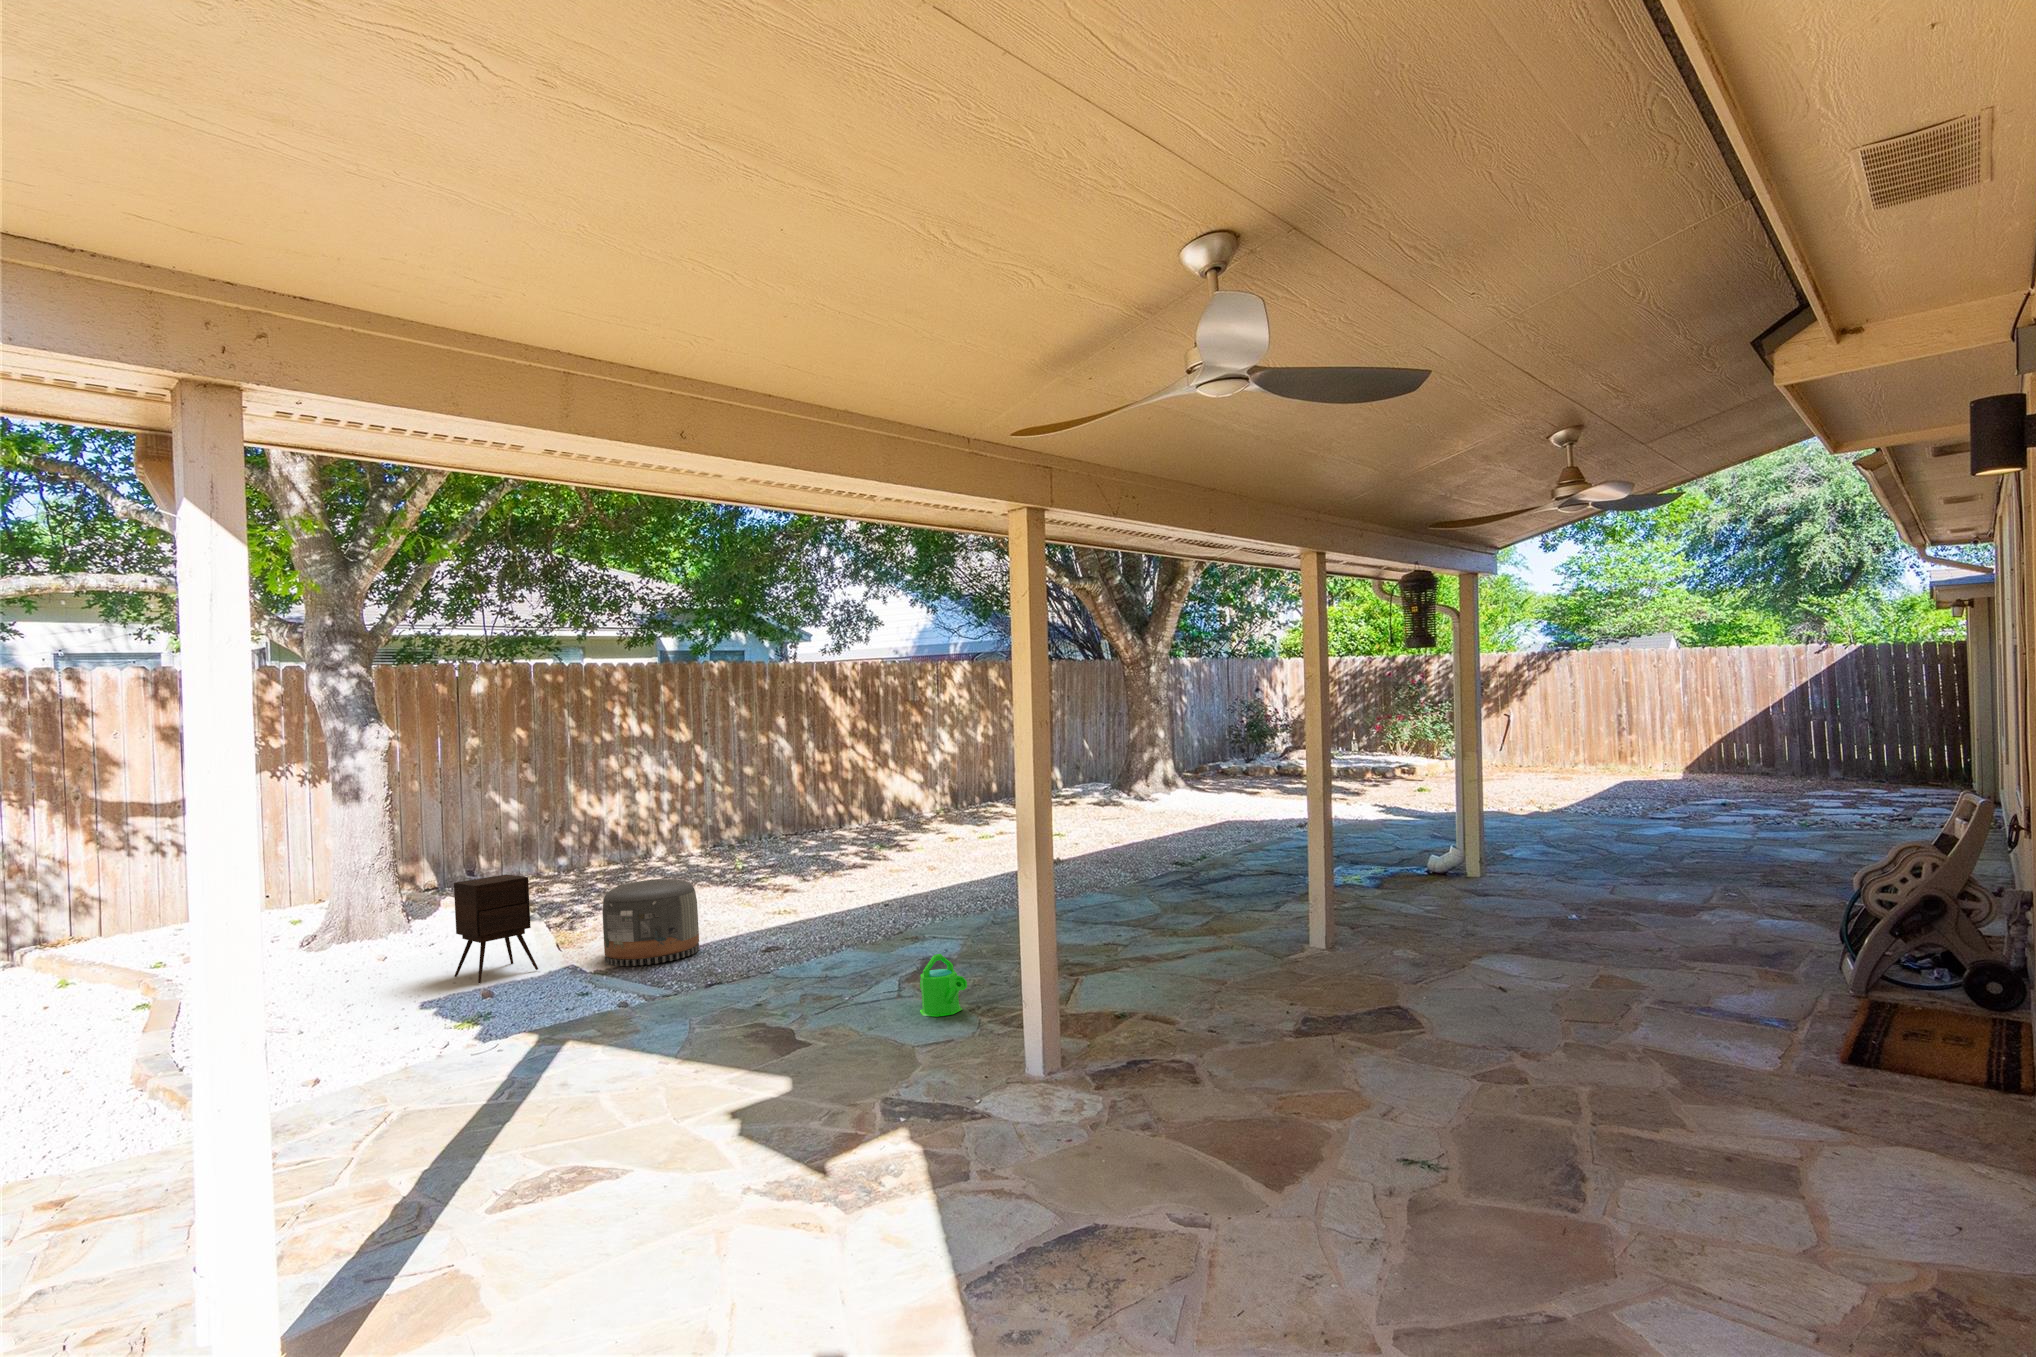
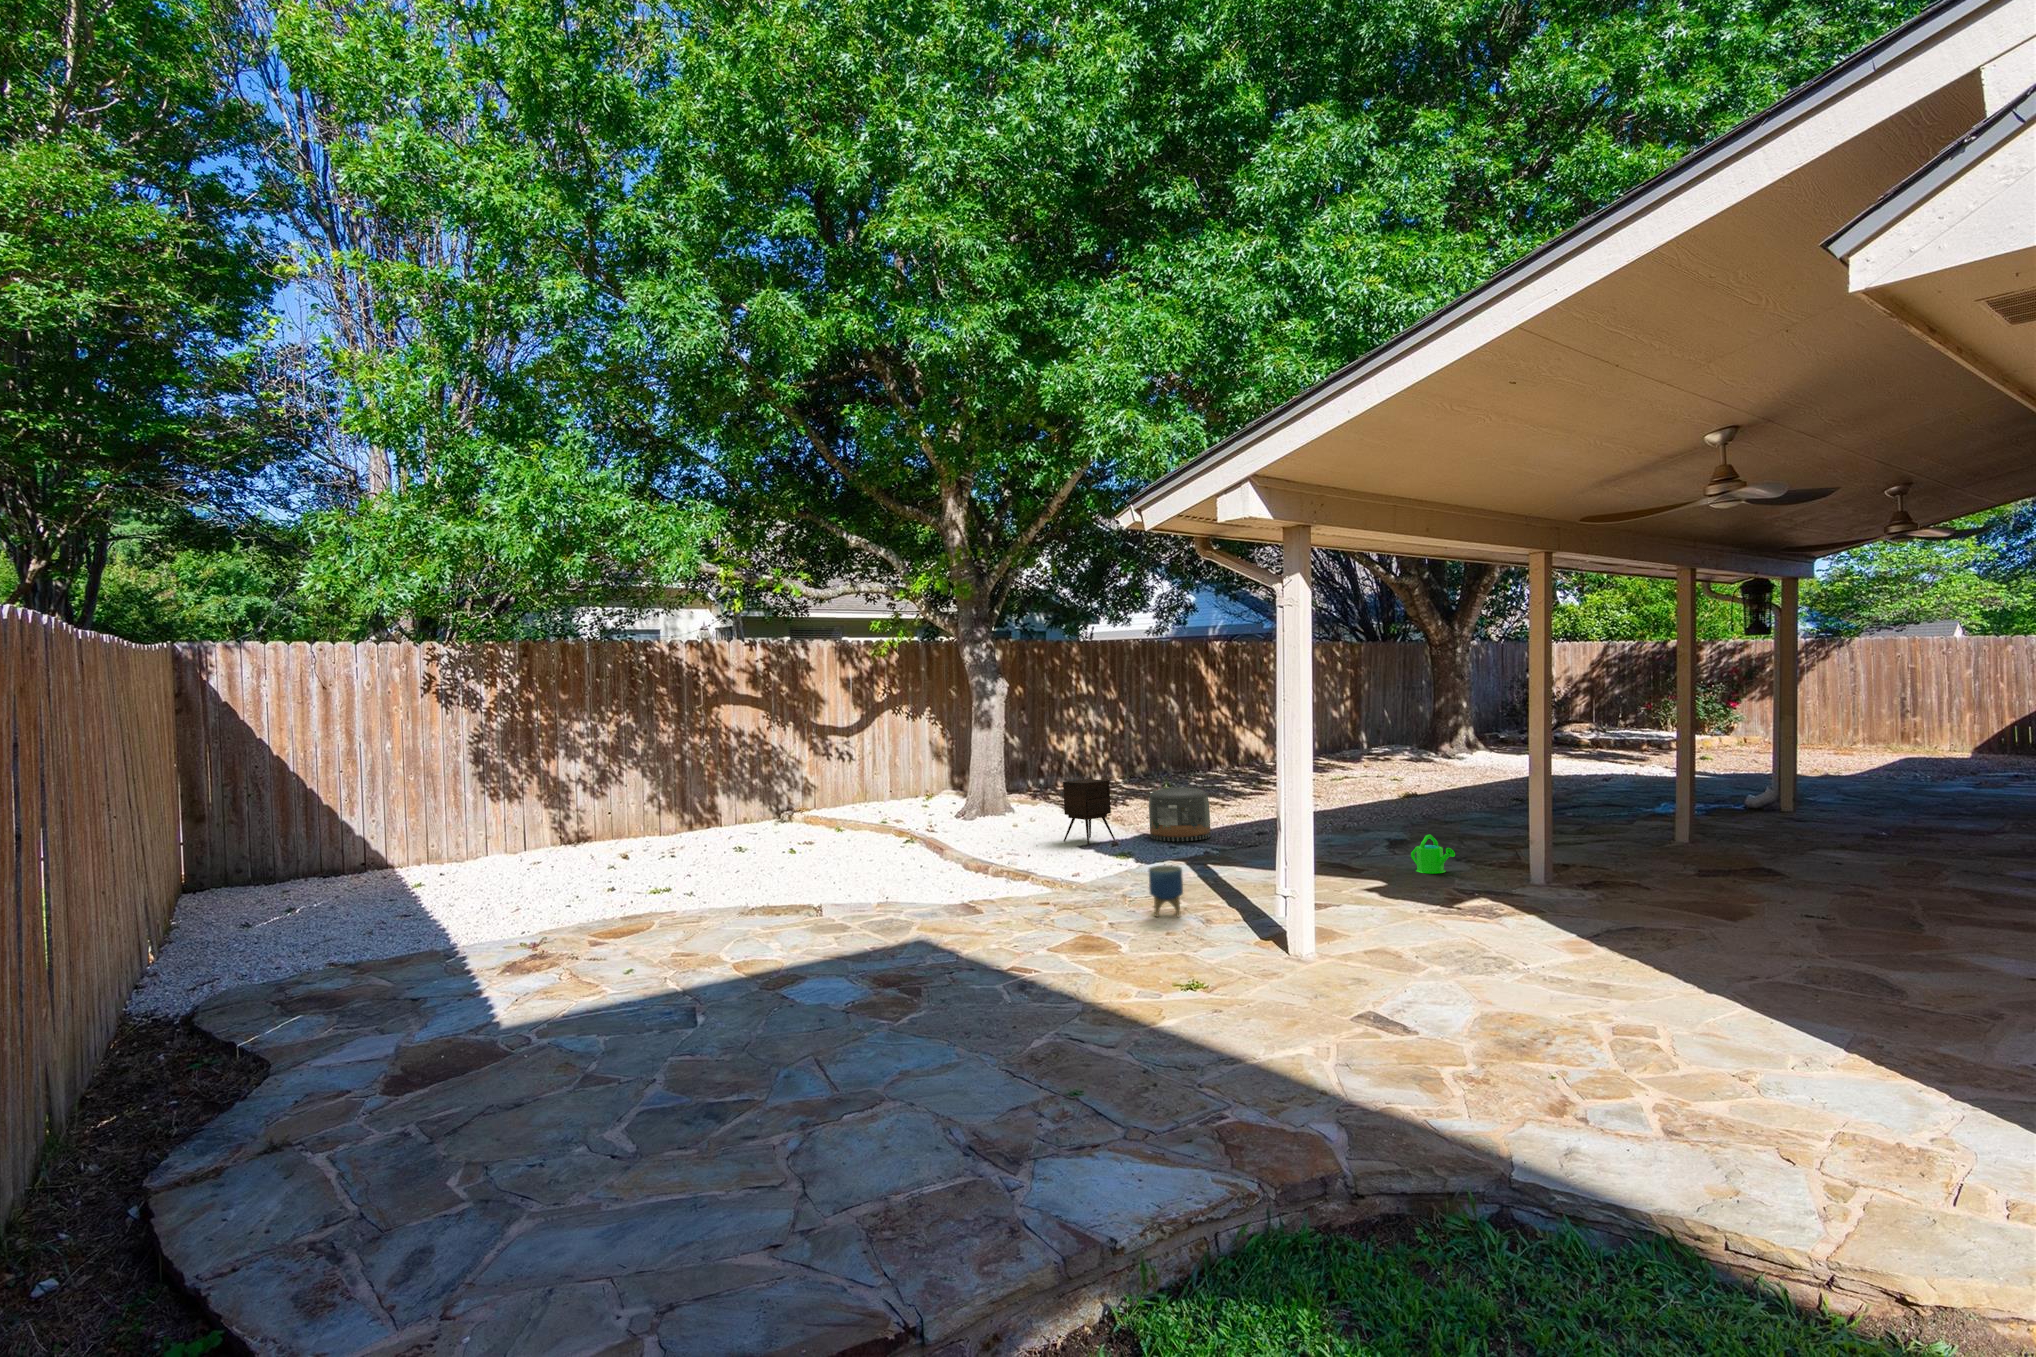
planter: none [316,1072,392,1180] -> present [1149,865,1183,917]

